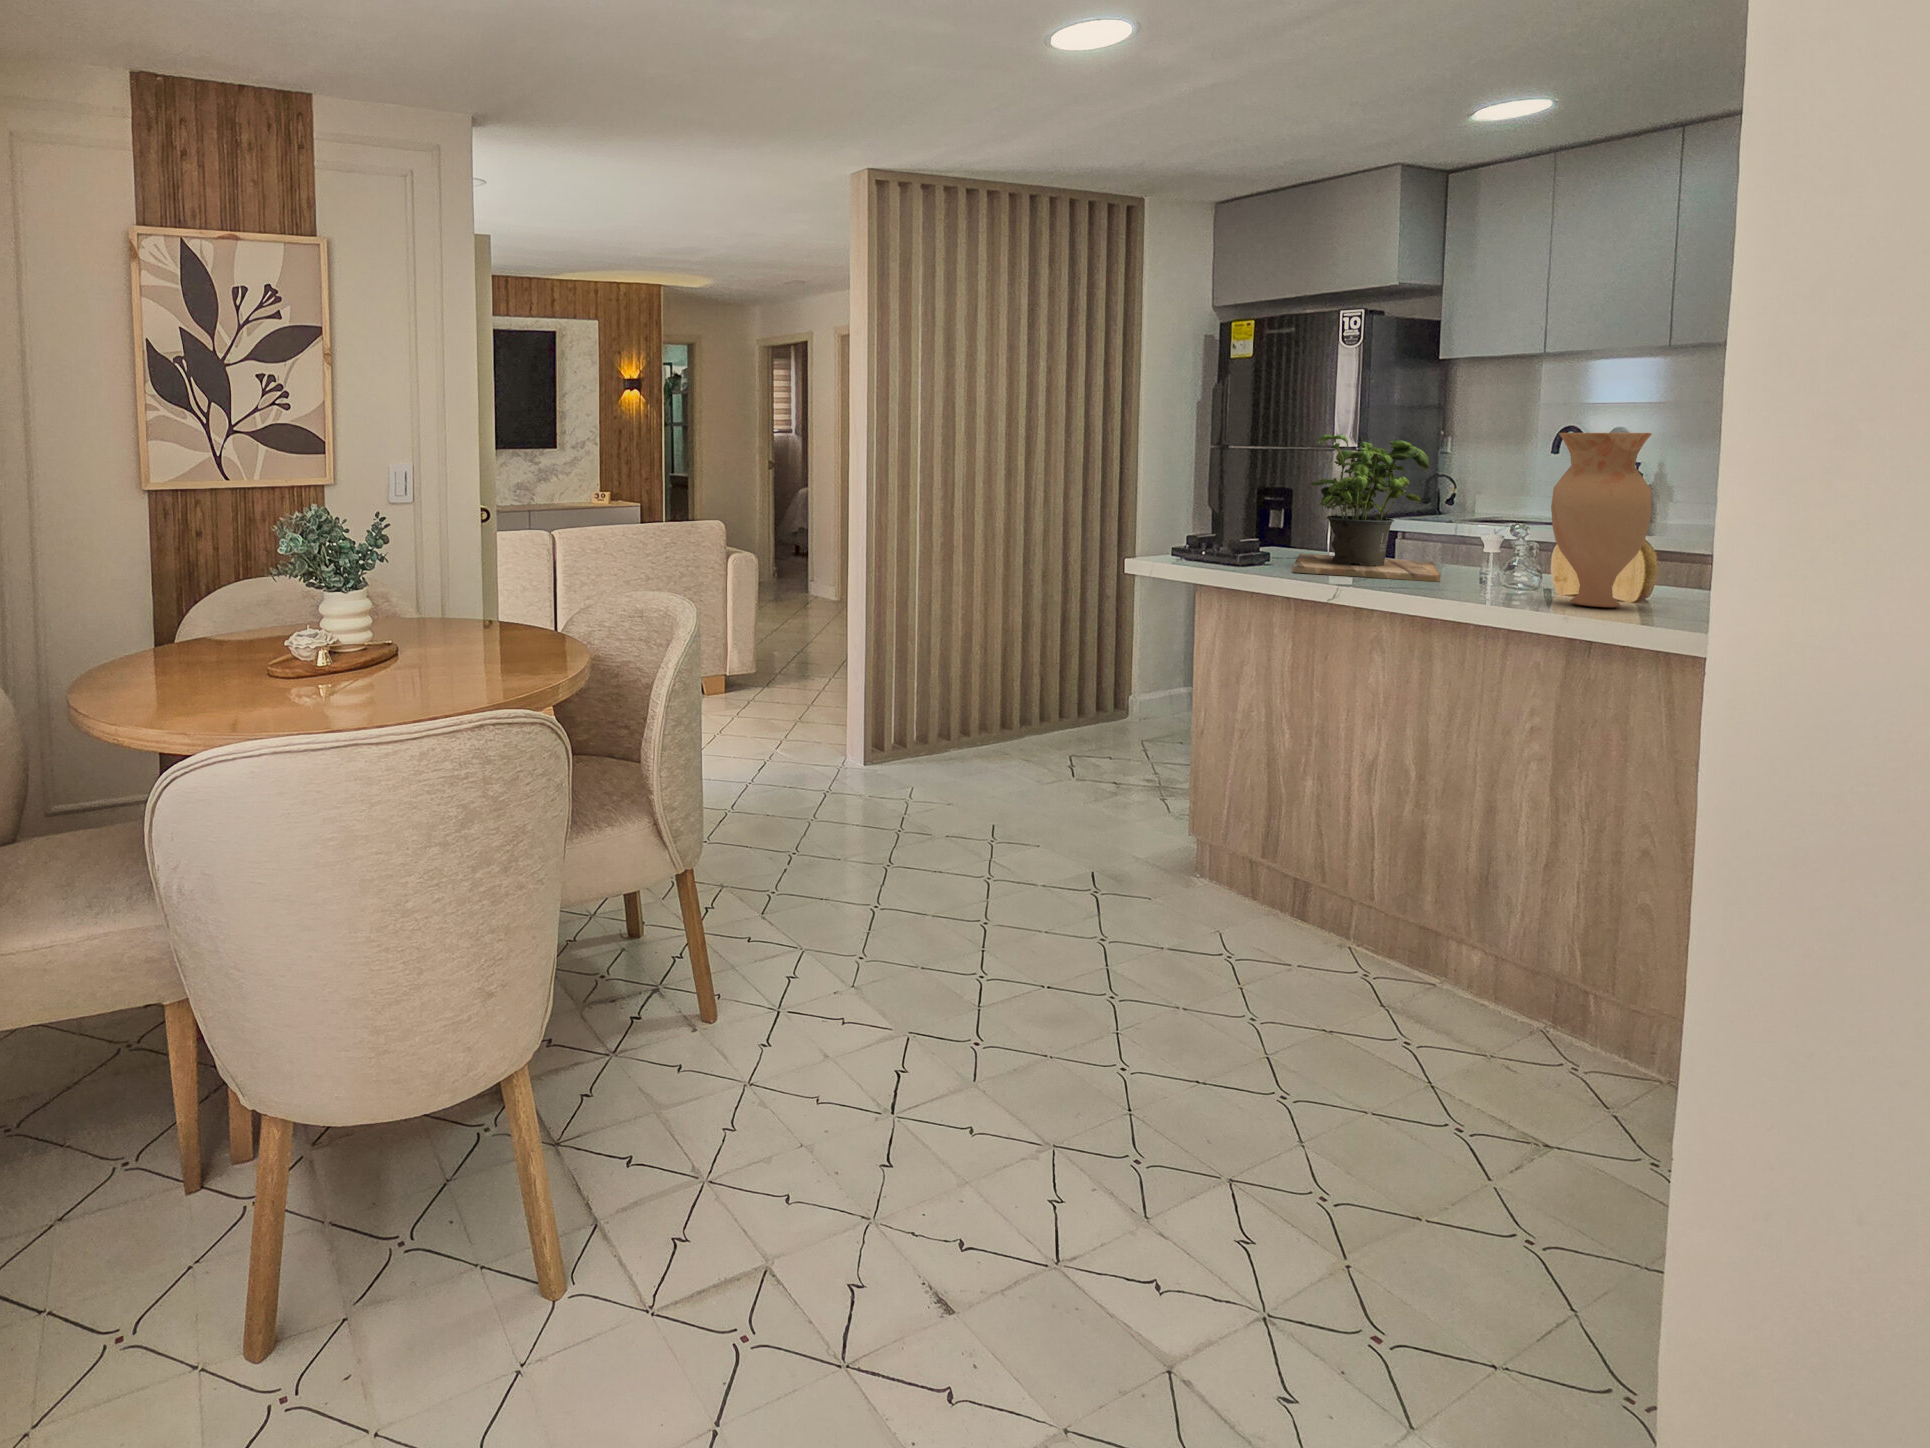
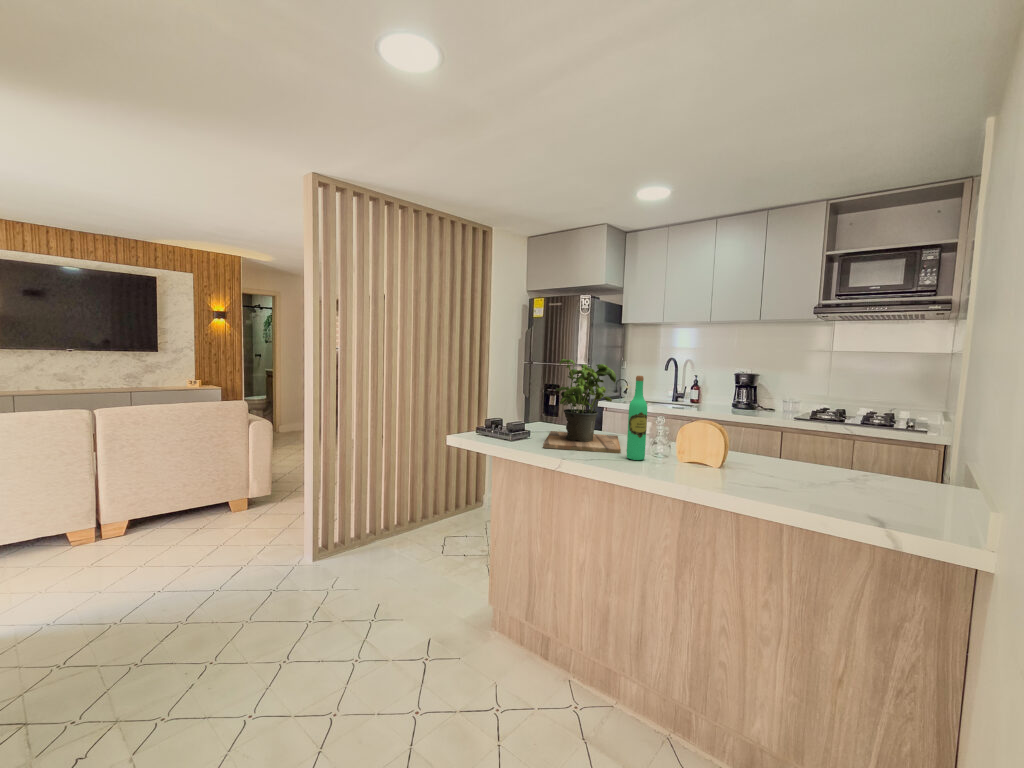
vase: present [1551,433,1652,607] -> none [681,363,734,478]
wine bottle: none [1451,456,1490,588] -> present [627,376,647,460]

